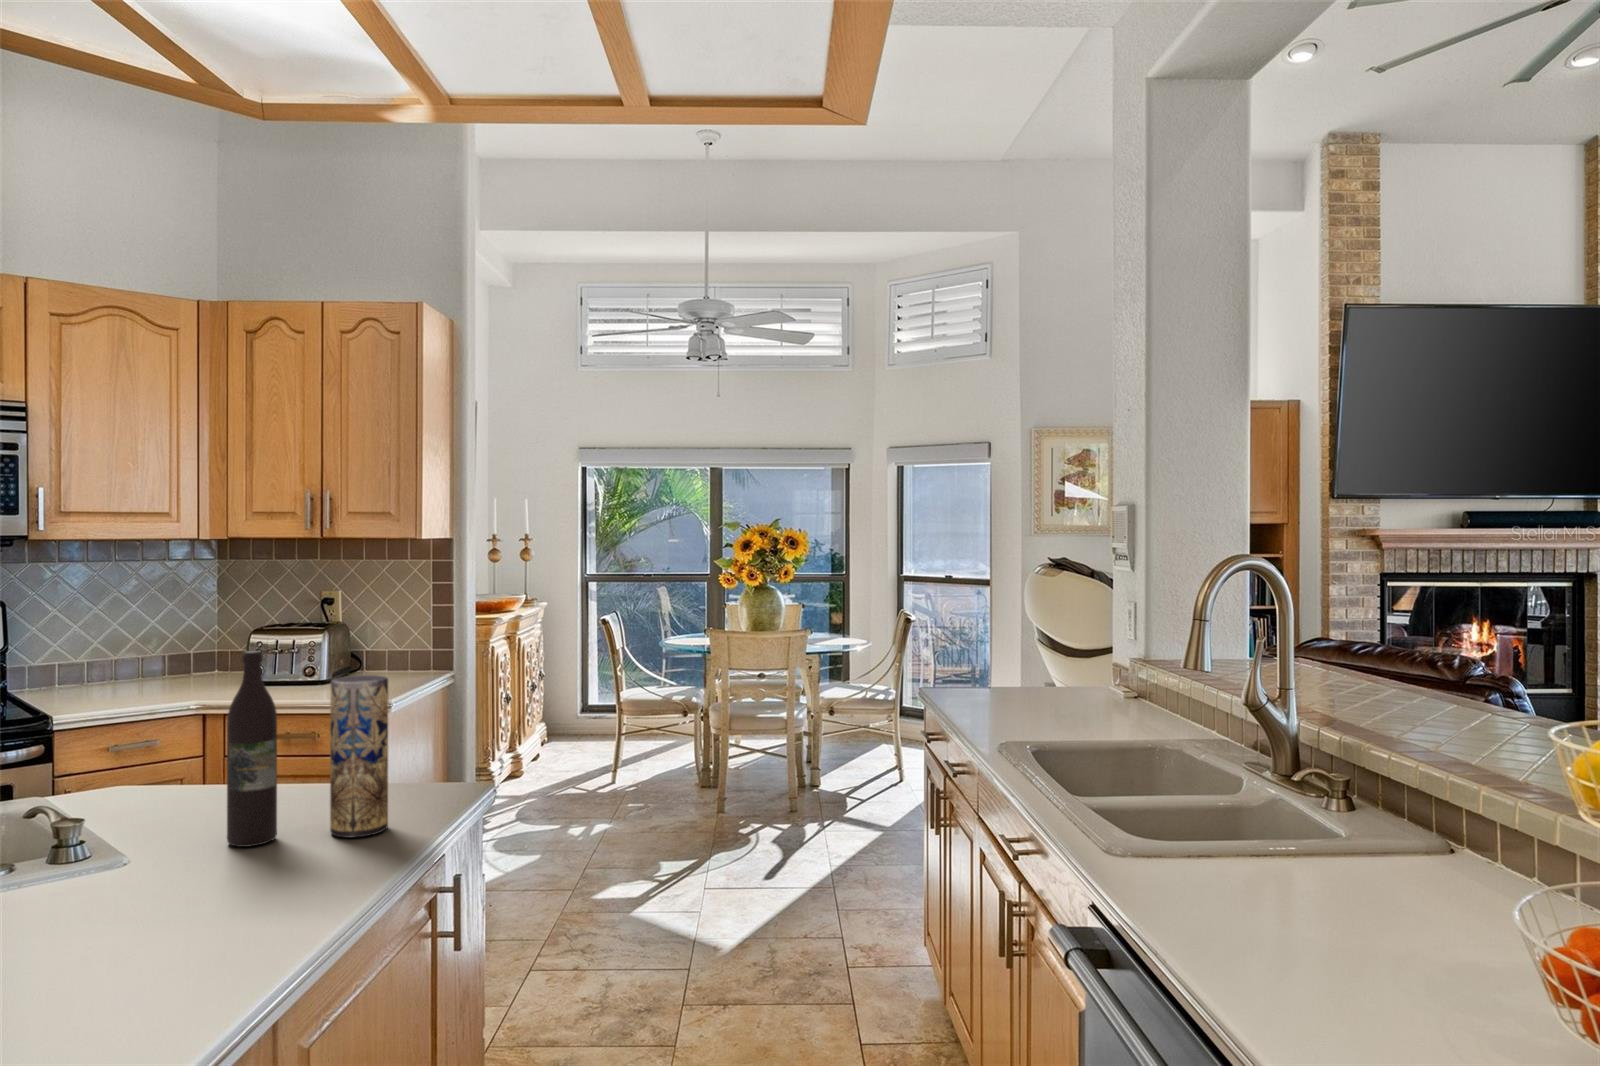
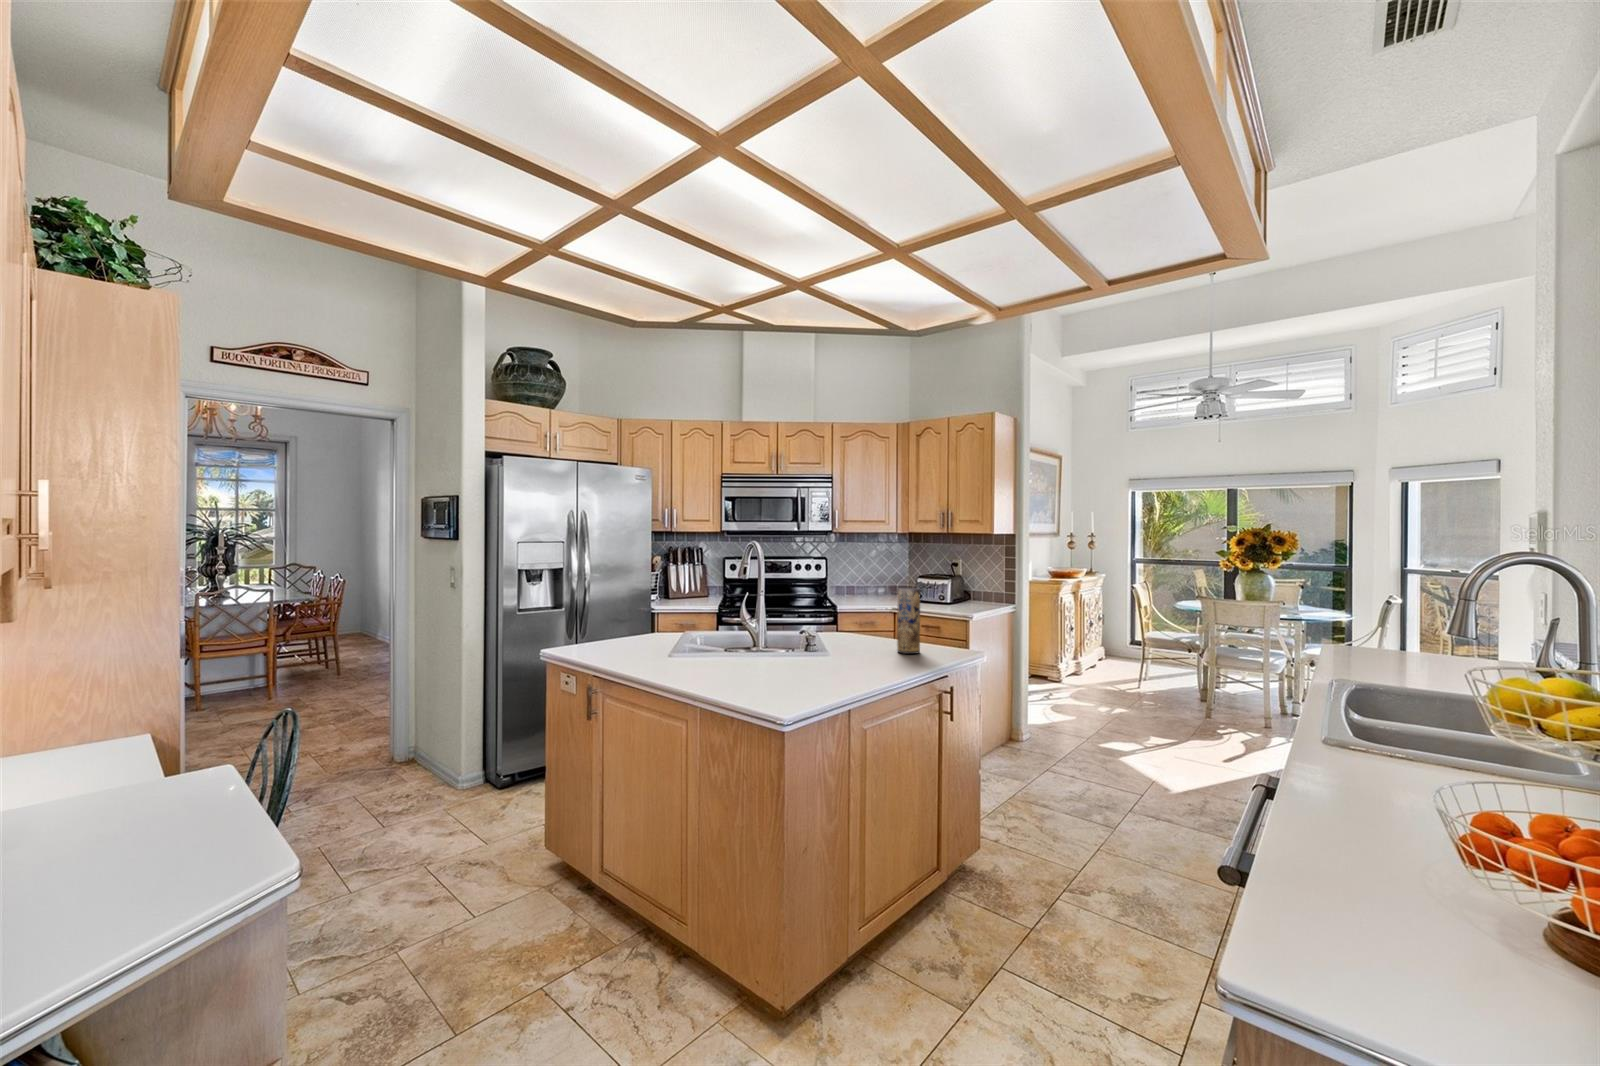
wine bottle: present [227,651,277,847] -> none [861,574,879,651]

